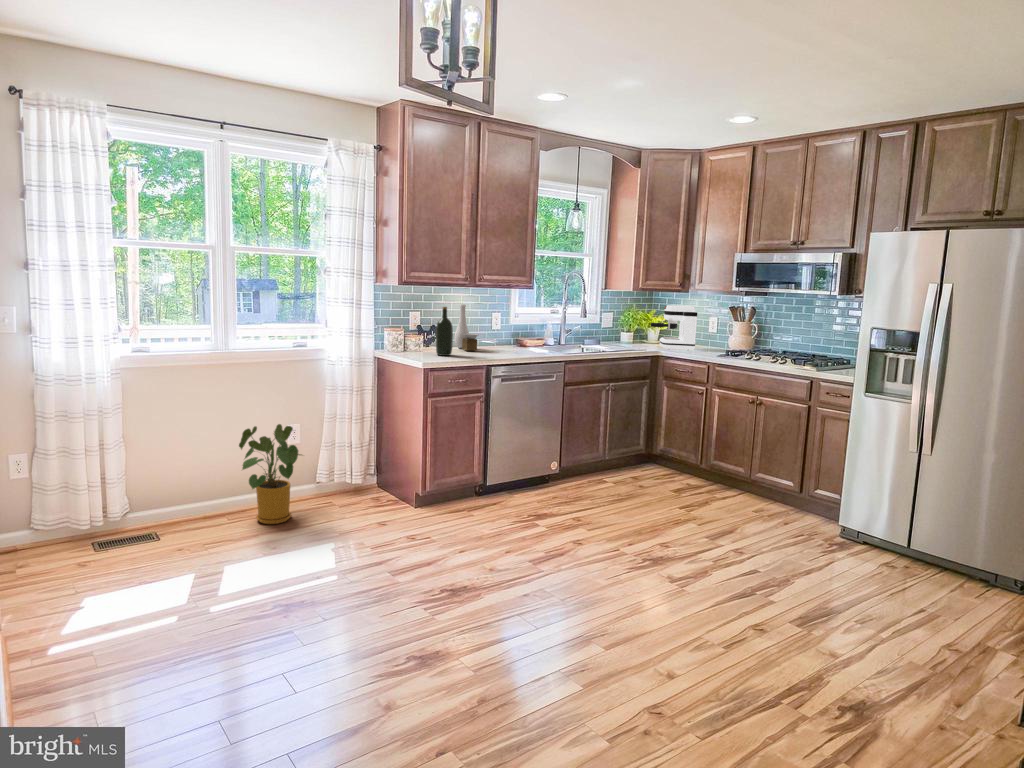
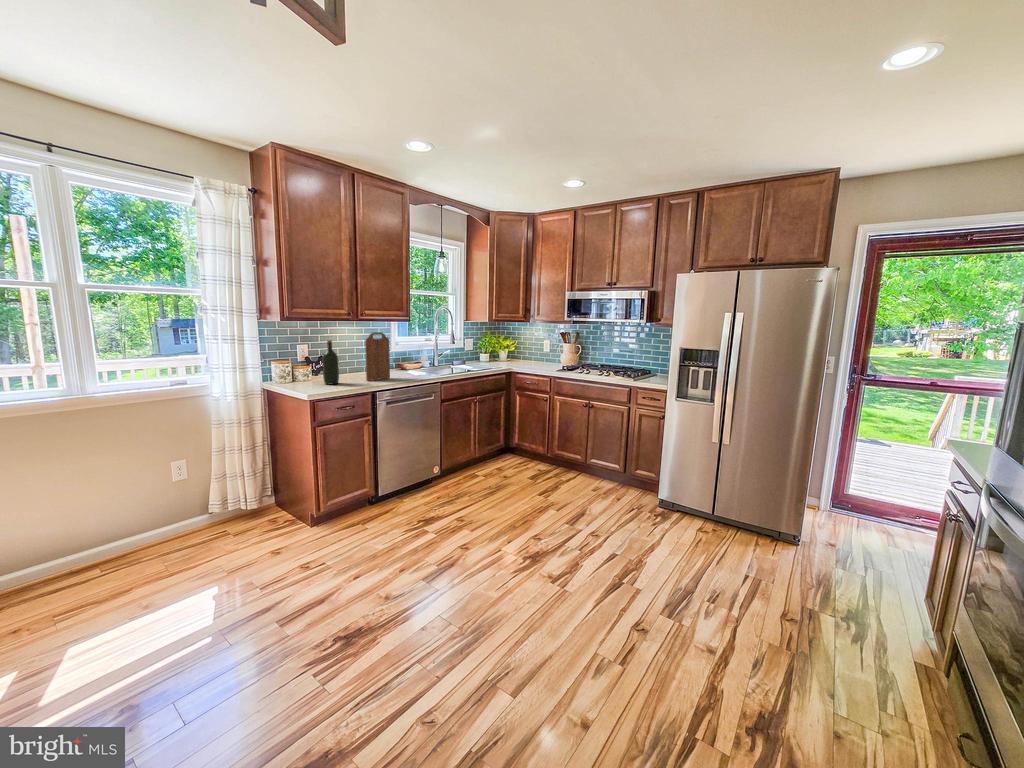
cutting board: none [481,300,508,355] -> present [365,332,390,381]
vase: present [455,304,478,351] -> none [342,337,364,377]
coffee maker: present [651,305,697,350] -> none [503,332,538,366]
house plant: present [239,424,302,524] -> none [93,465,185,575]

